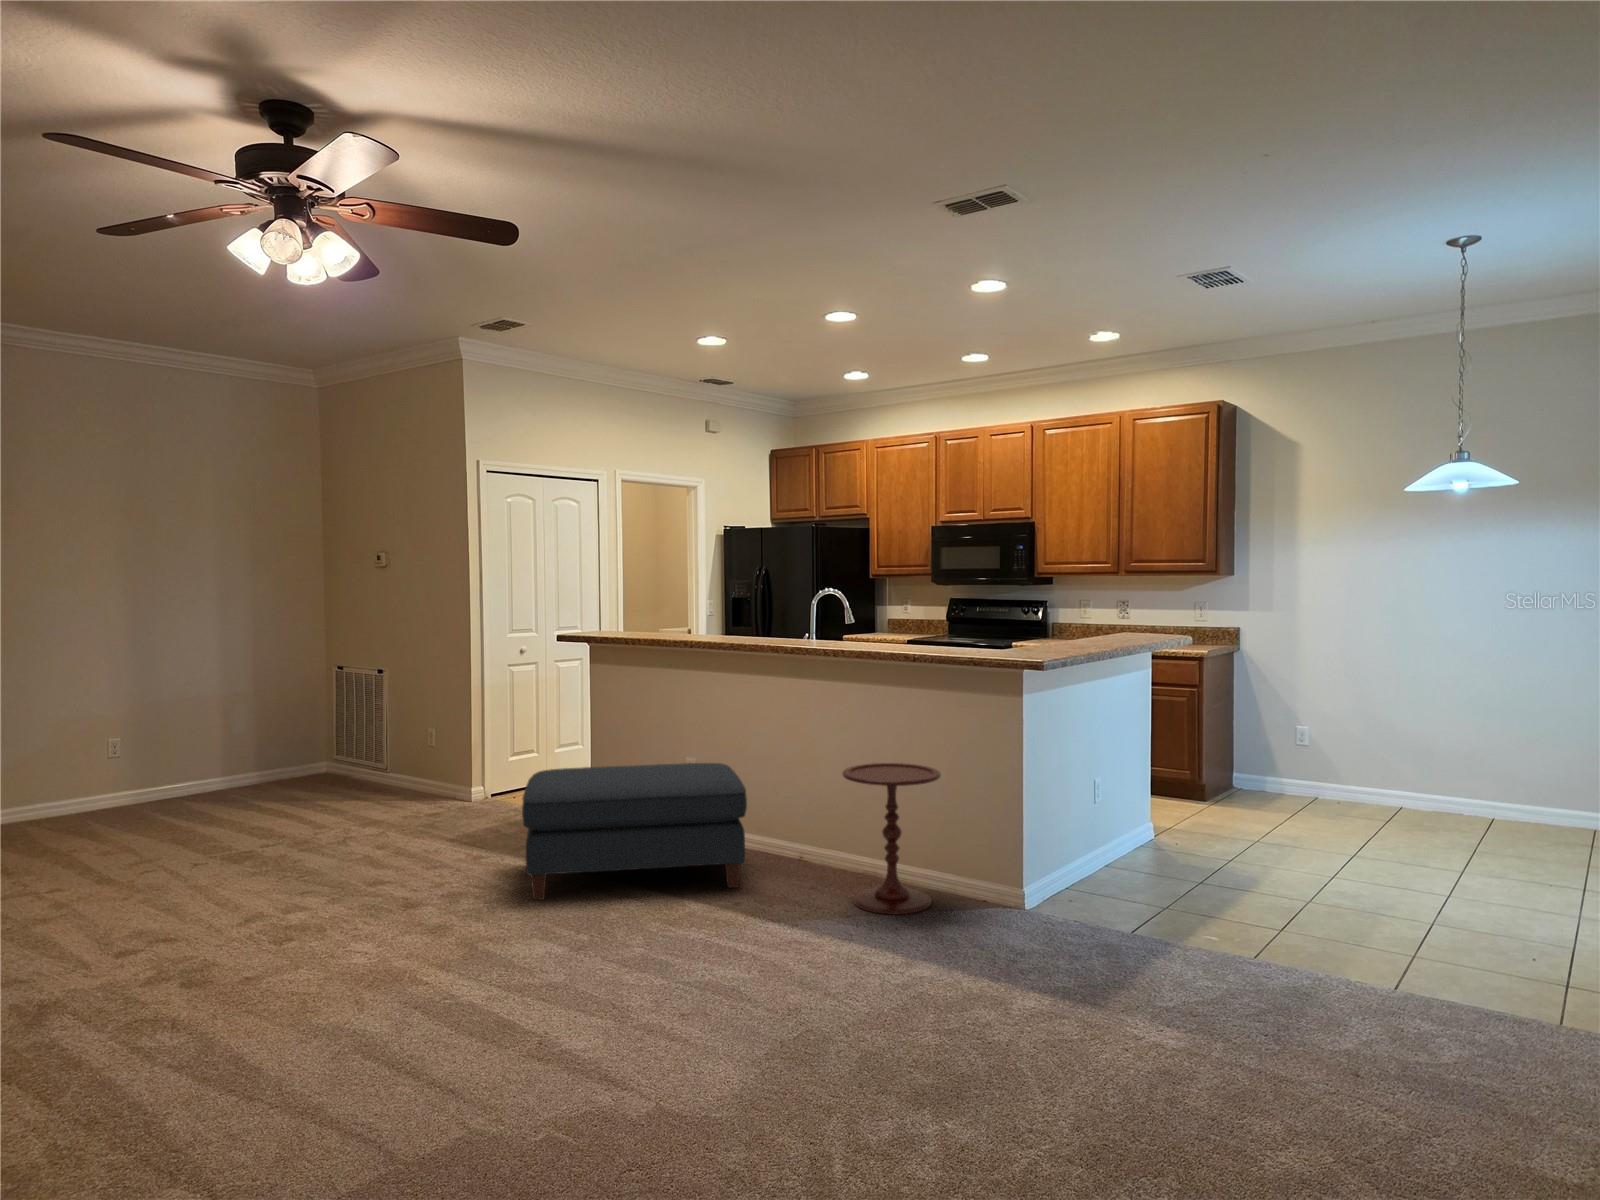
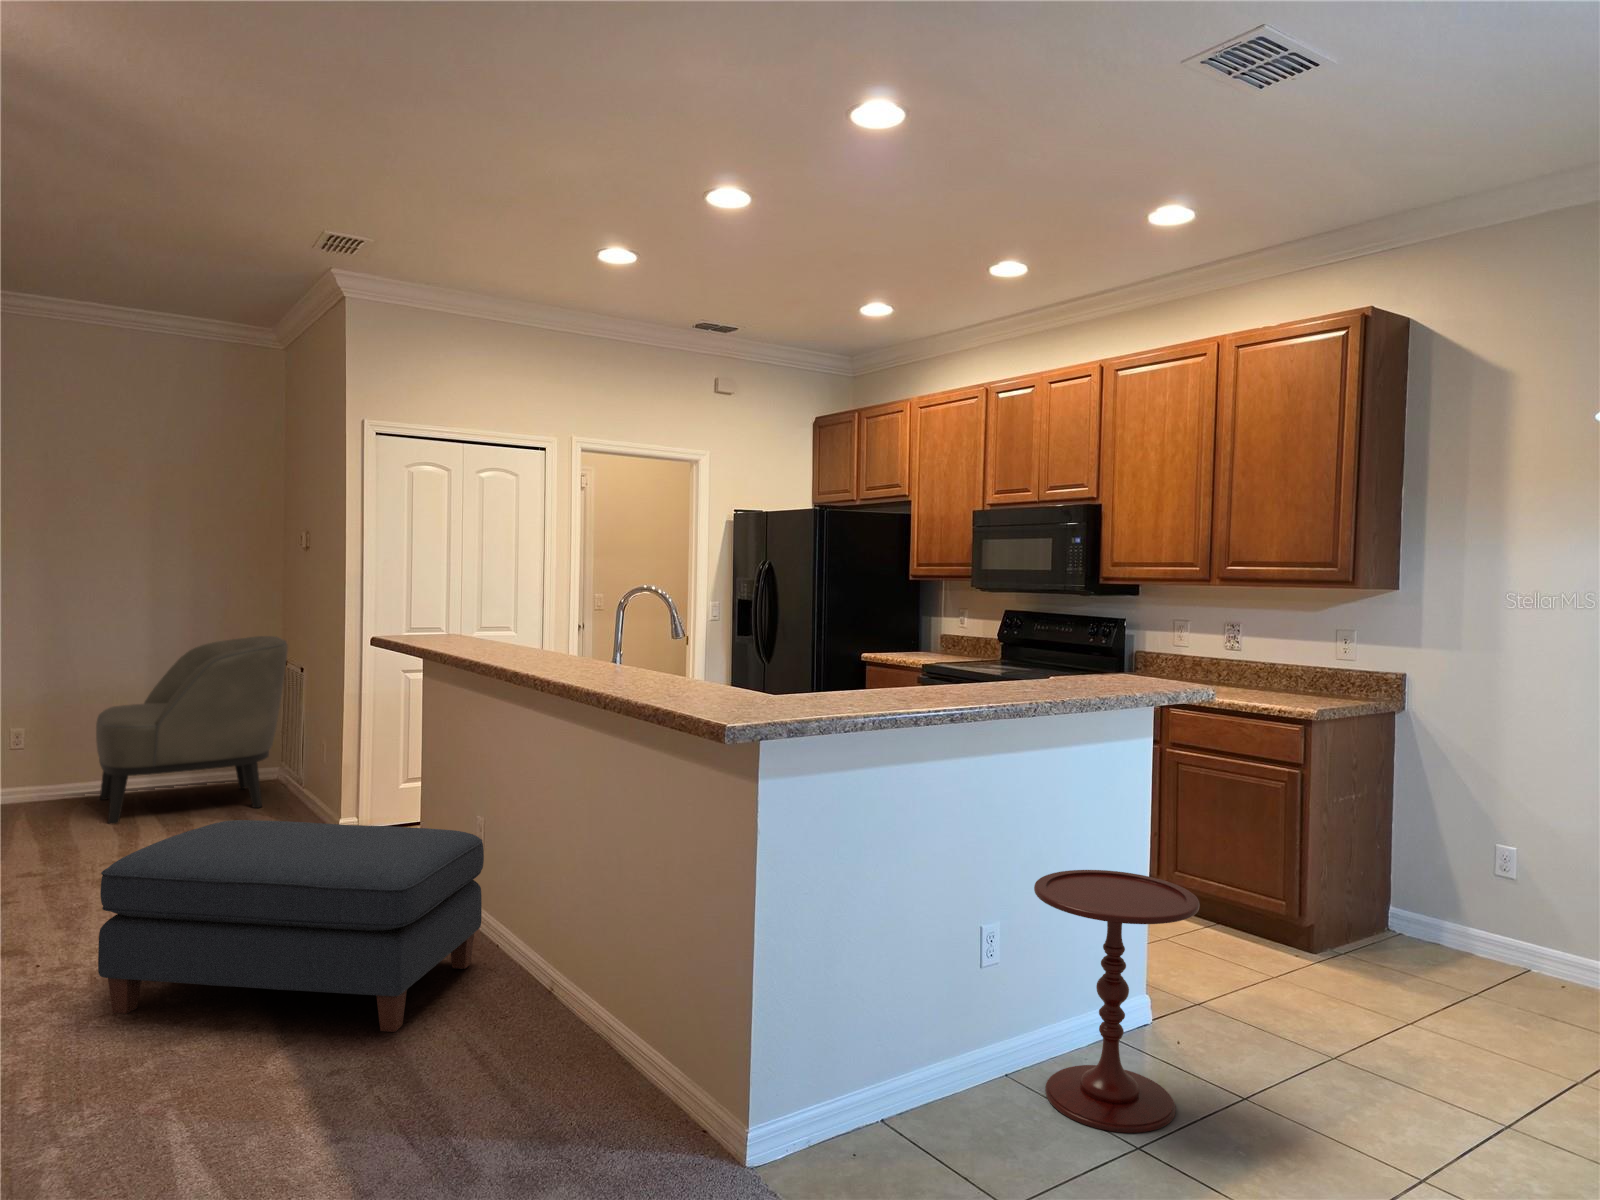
armchair: none [201,644,373,812] -> present [96,636,288,824]
side table: present [842,763,941,914] -> present [1034,870,1200,1133]

